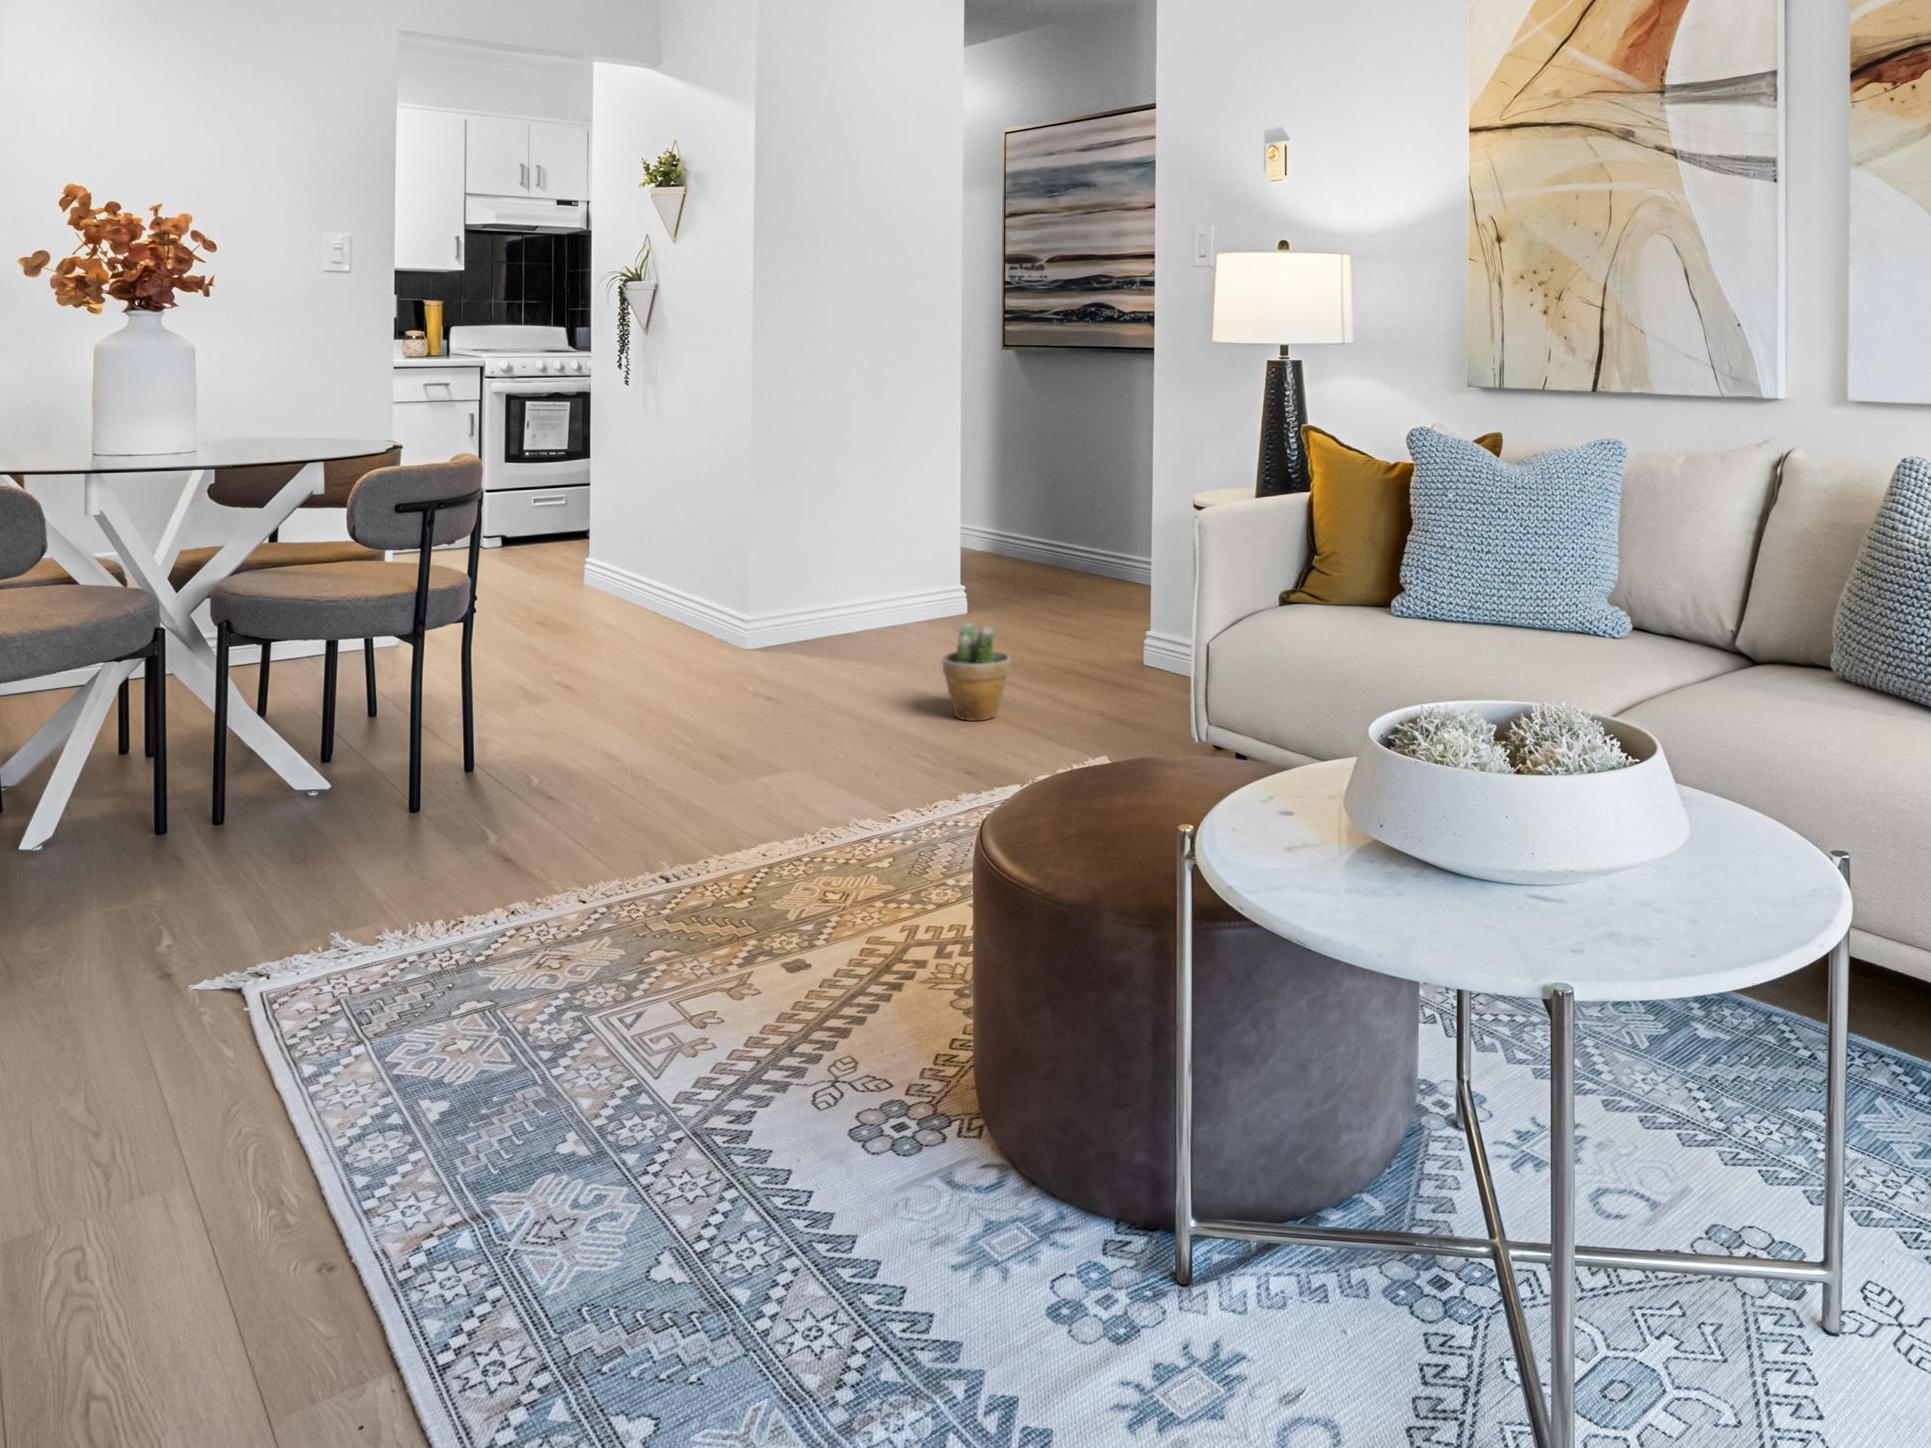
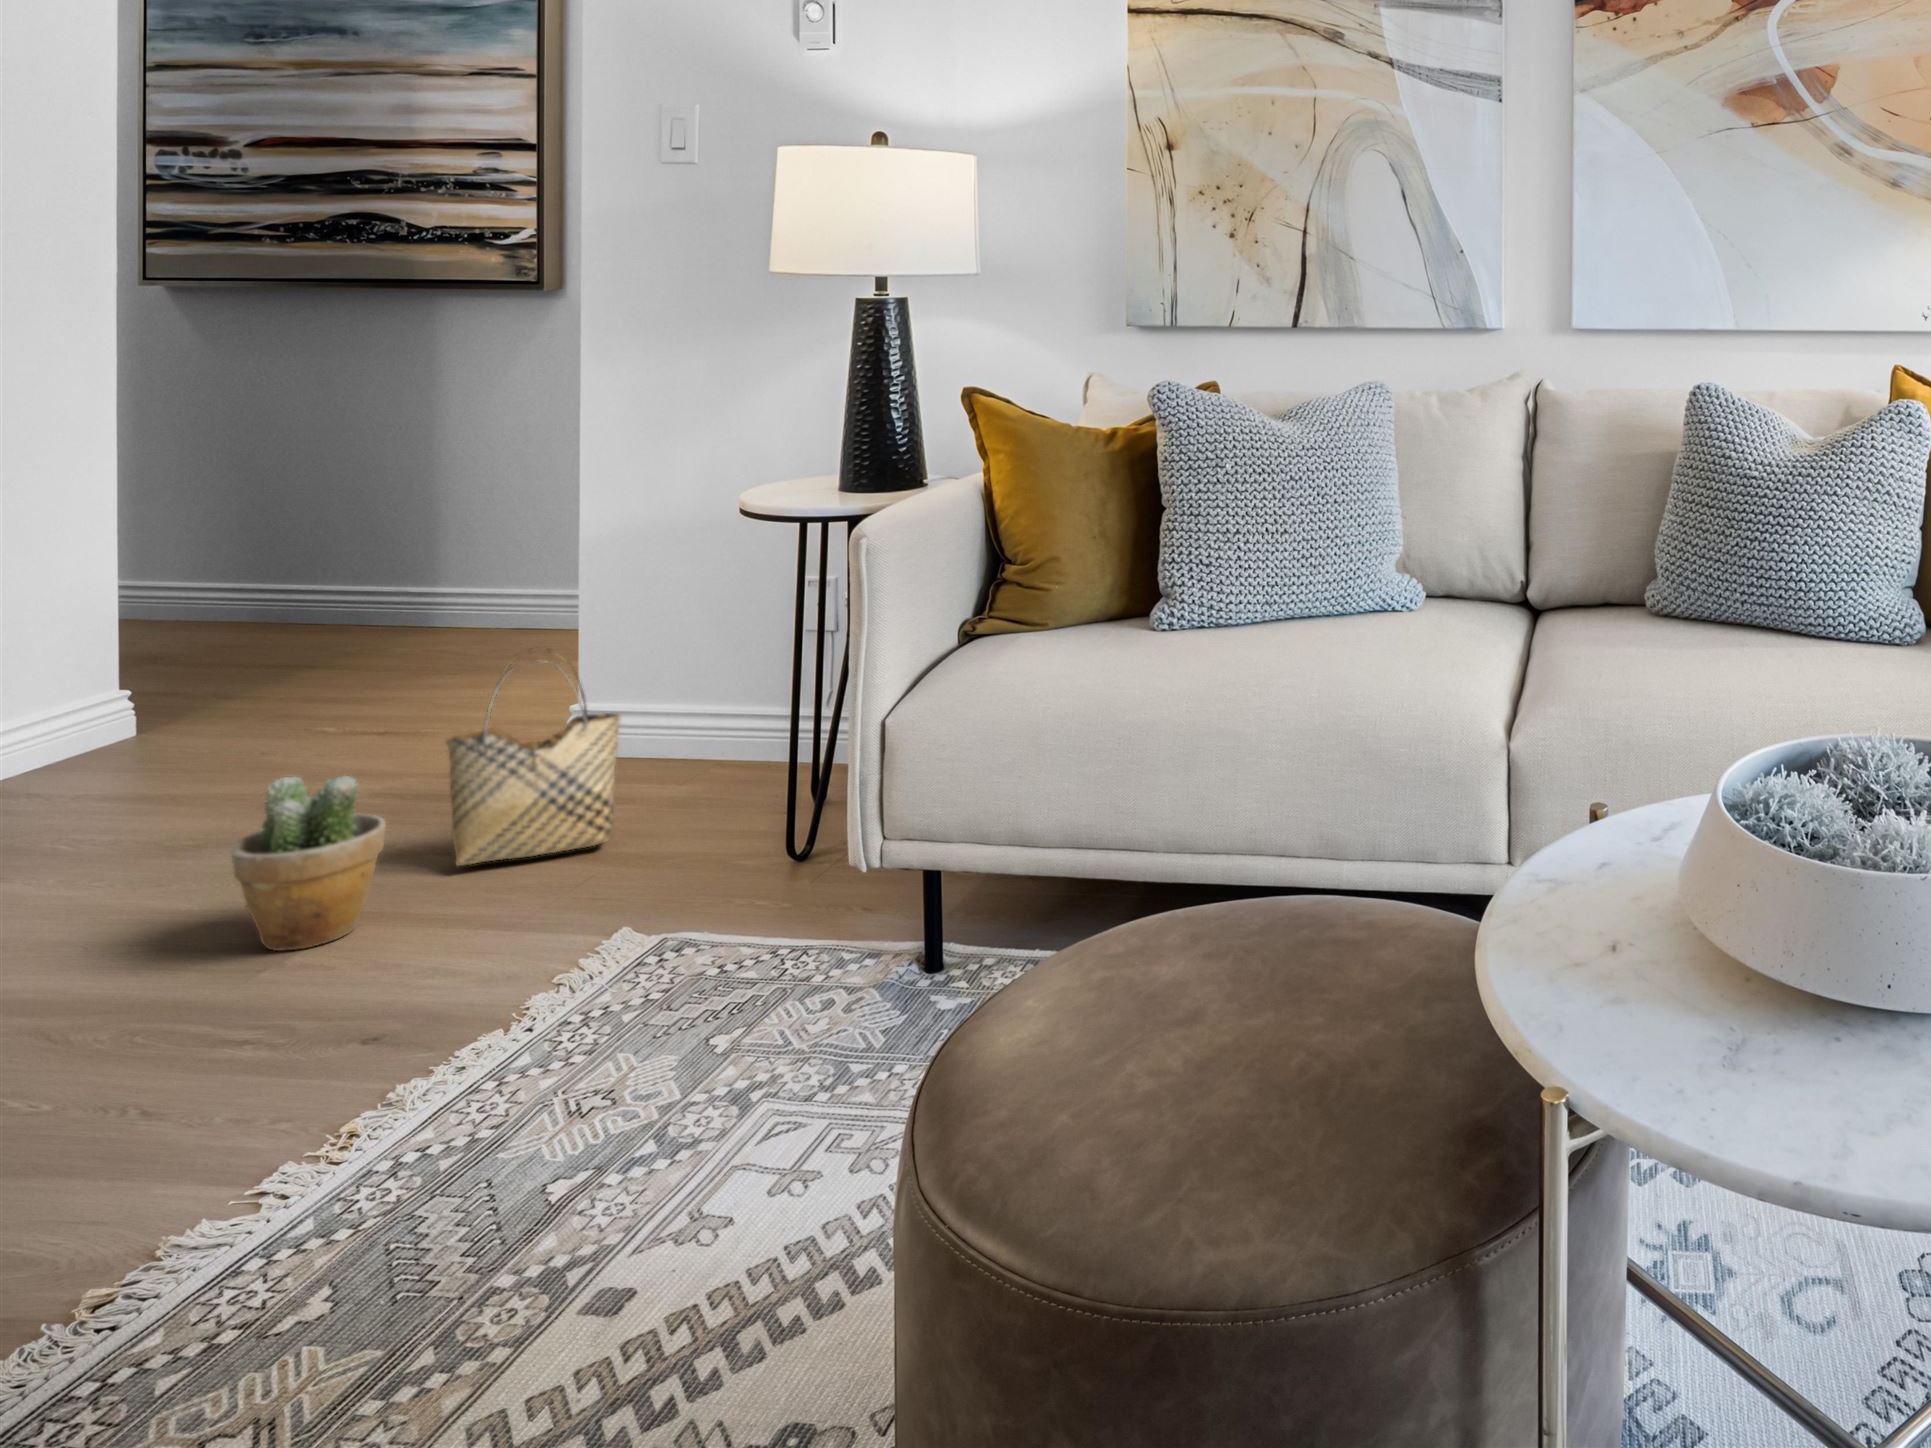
woven basket: none [1050,573,1142,703] -> present [445,648,621,866]

